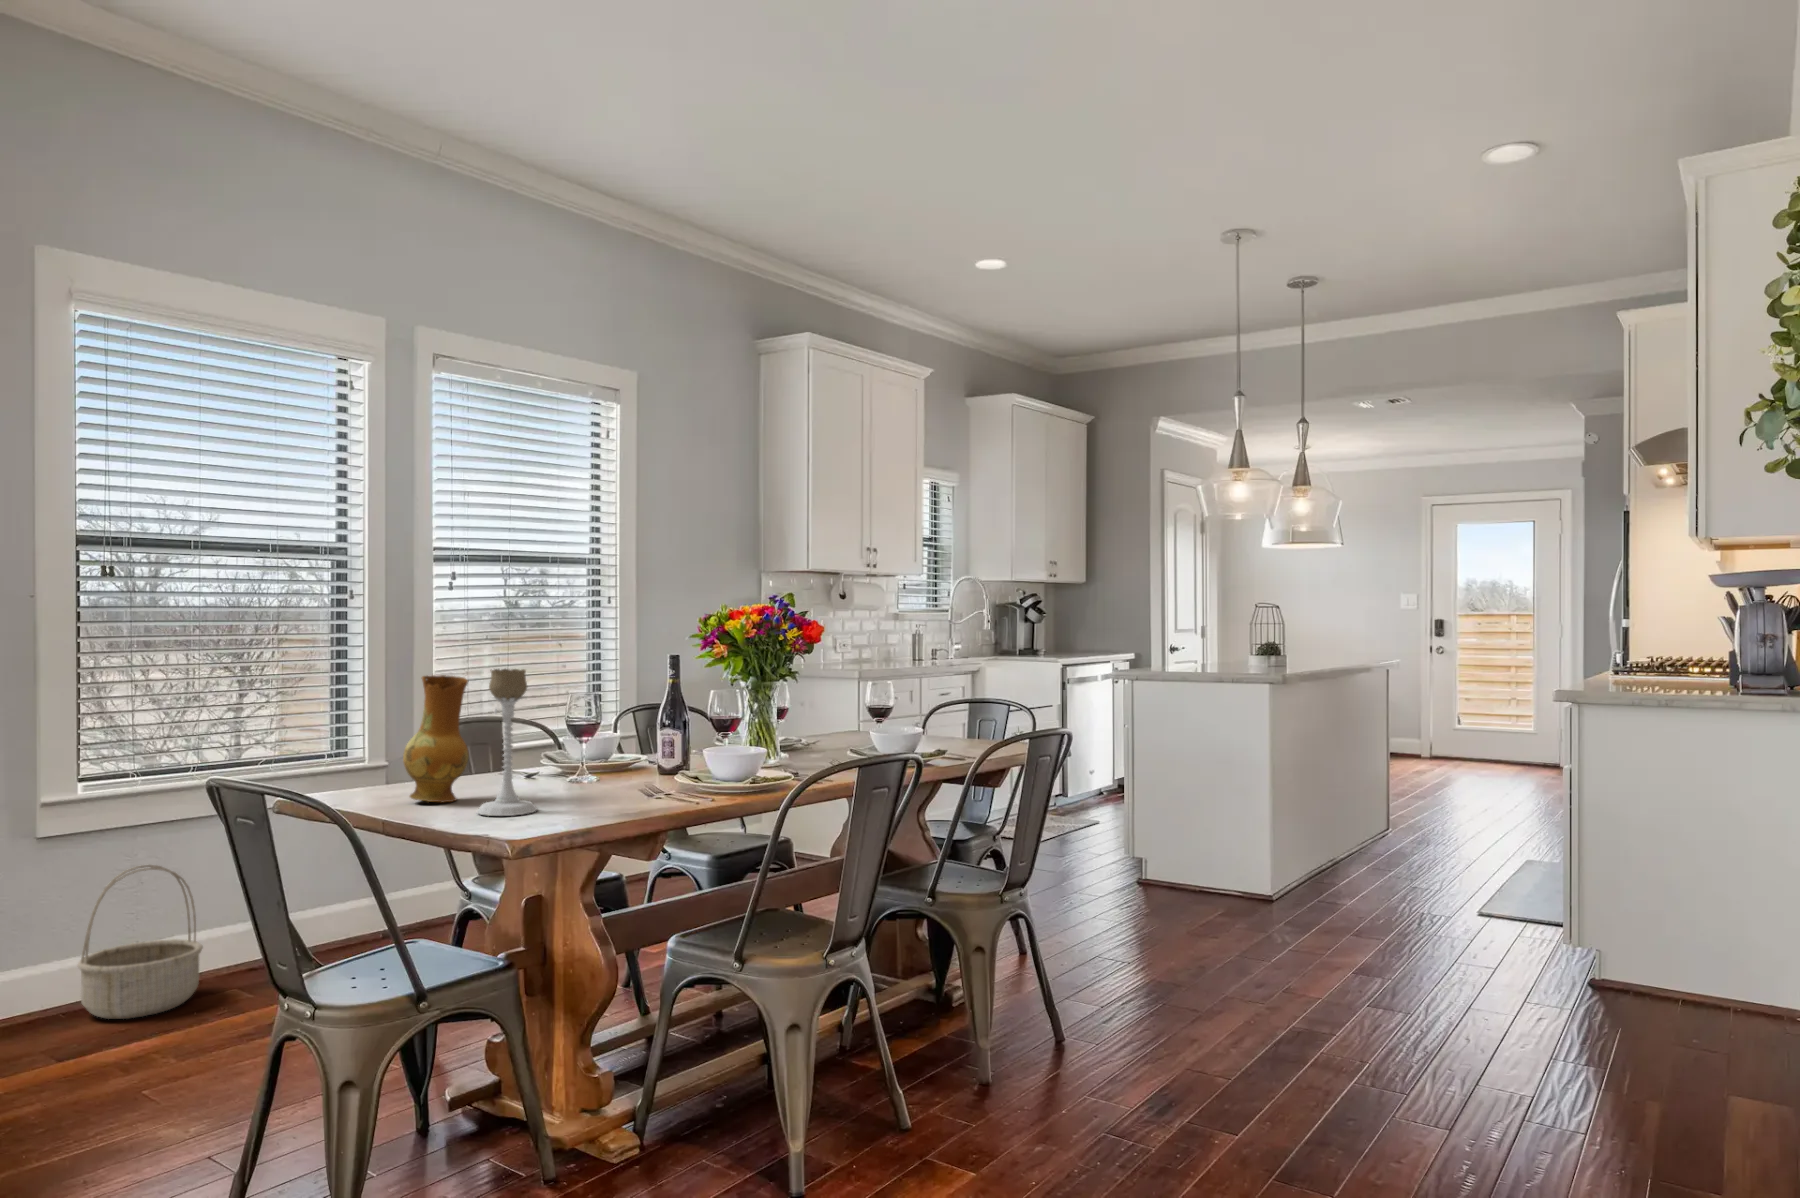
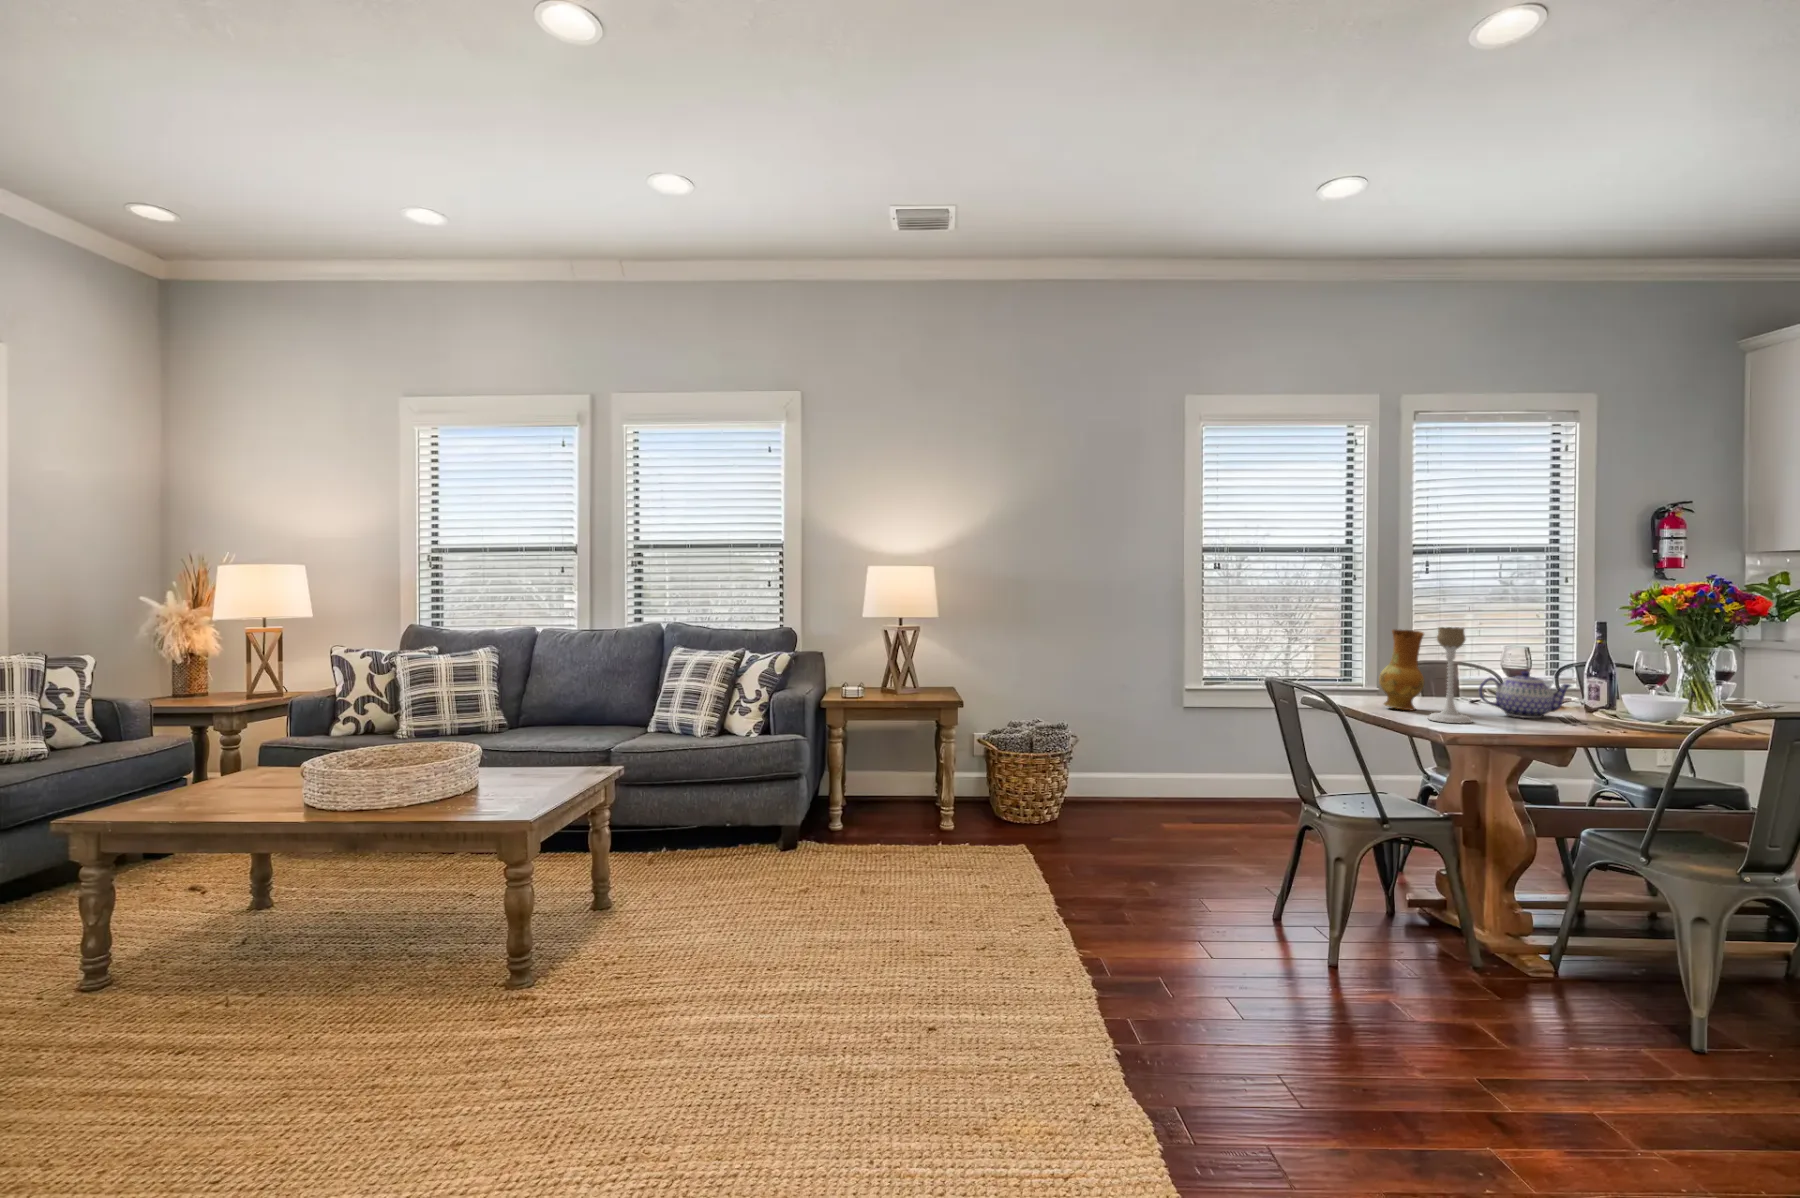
teapot: none [540,727,649,794] -> present [1479,671,1571,718]
basket: present [78,865,203,1019] -> none [1201,727,1265,810]

